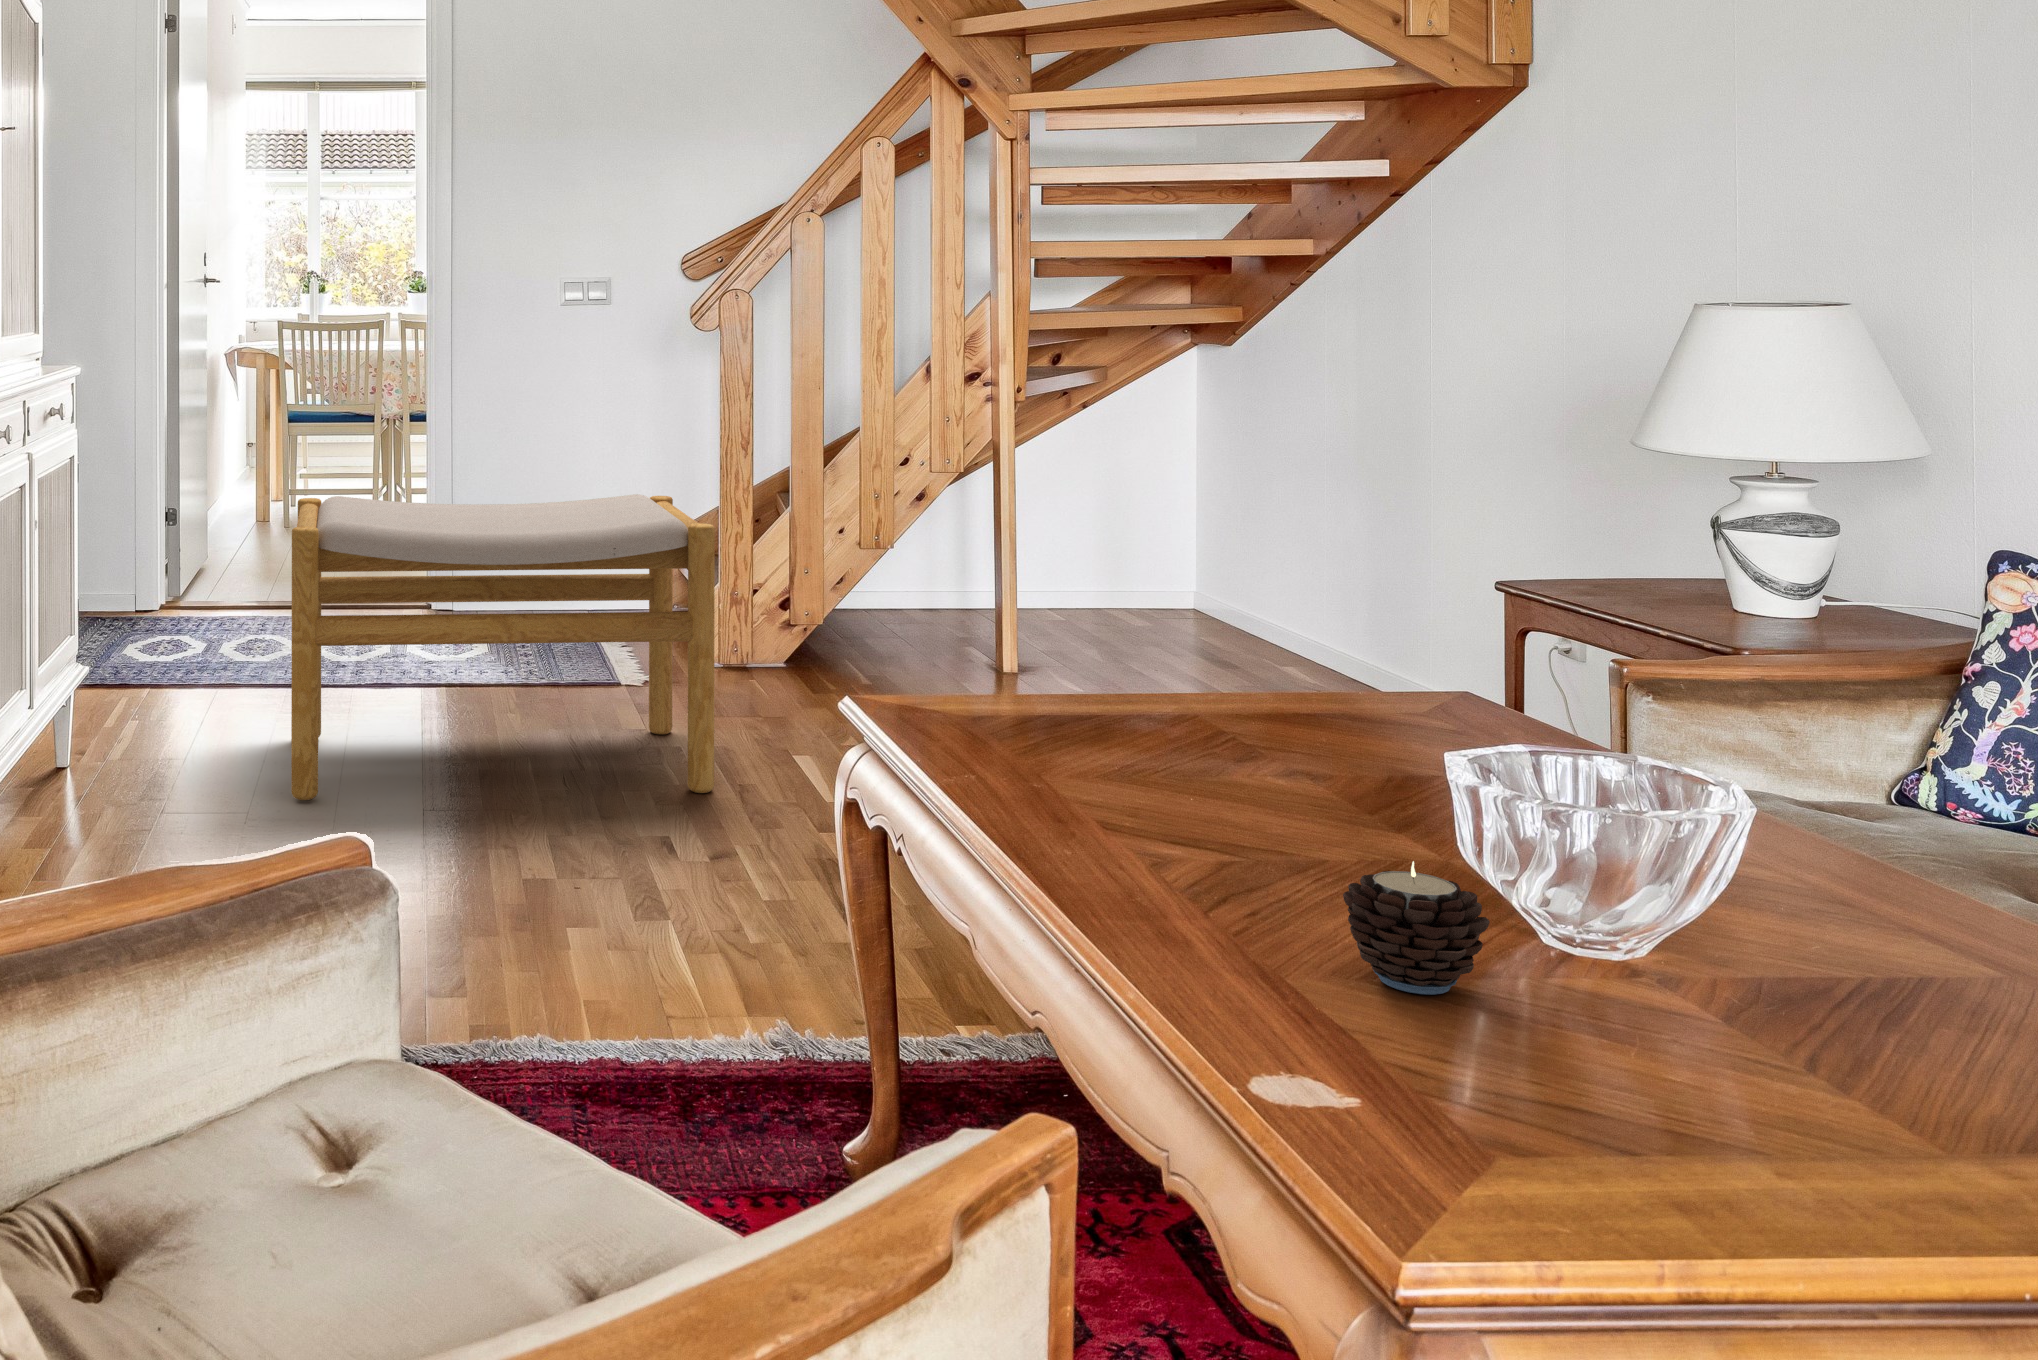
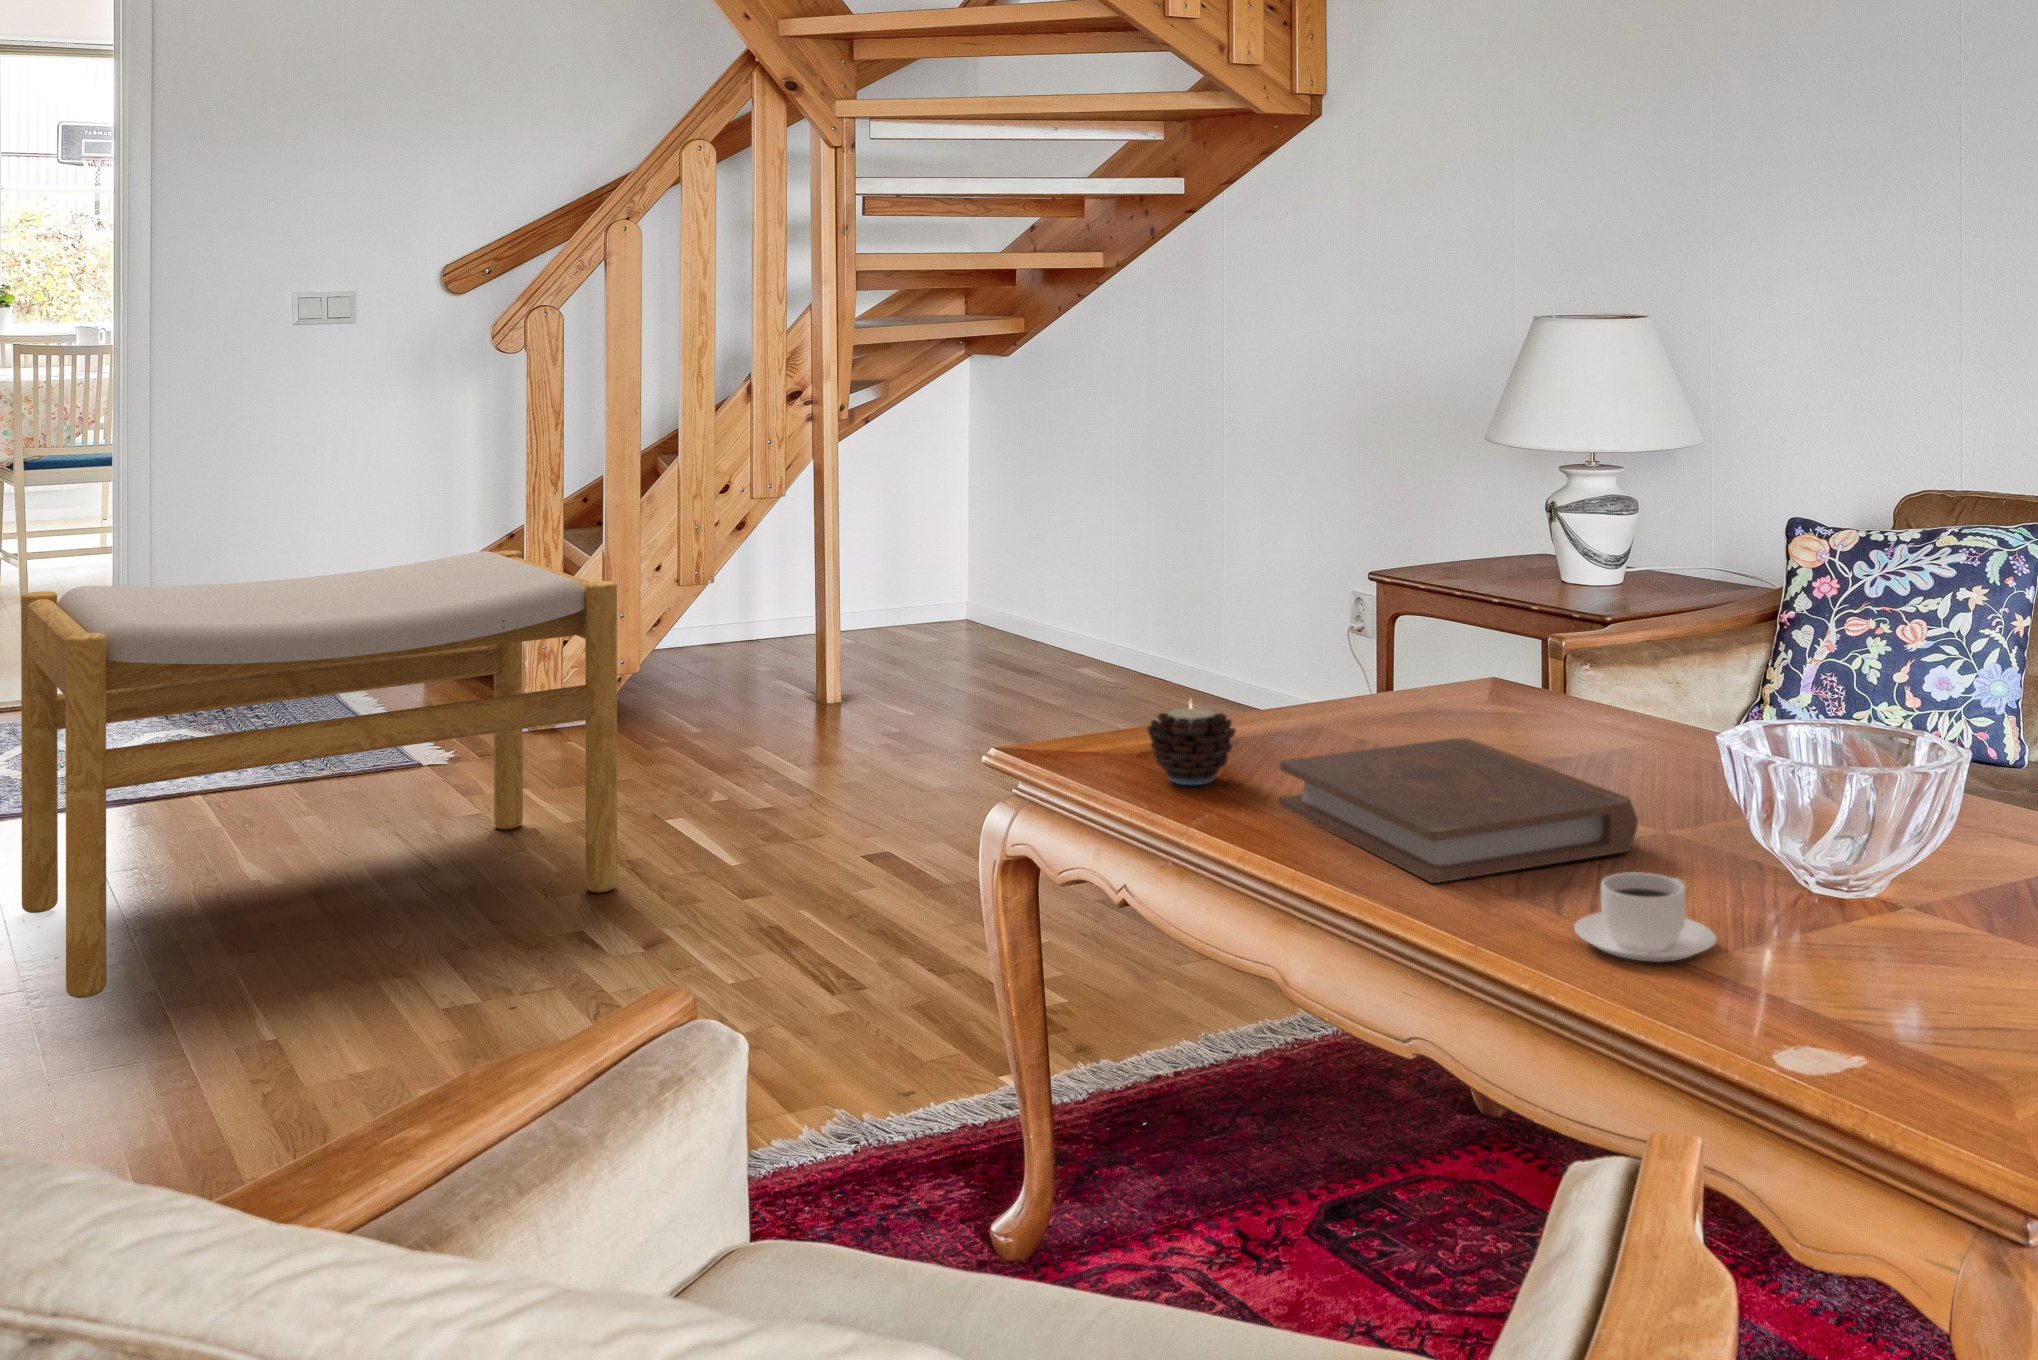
book: none [1046,707,1364,836] -> present [1280,738,1638,883]
coffee cup: none [1161,833,1311,921] -> present [1574,872,1716,962]
candle: present [1343,861,1490,995] -> present [1147,703,1236,785]

